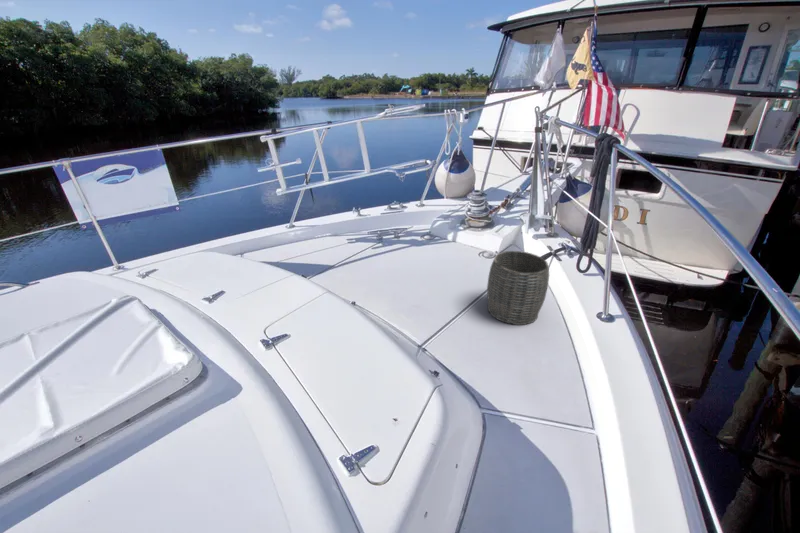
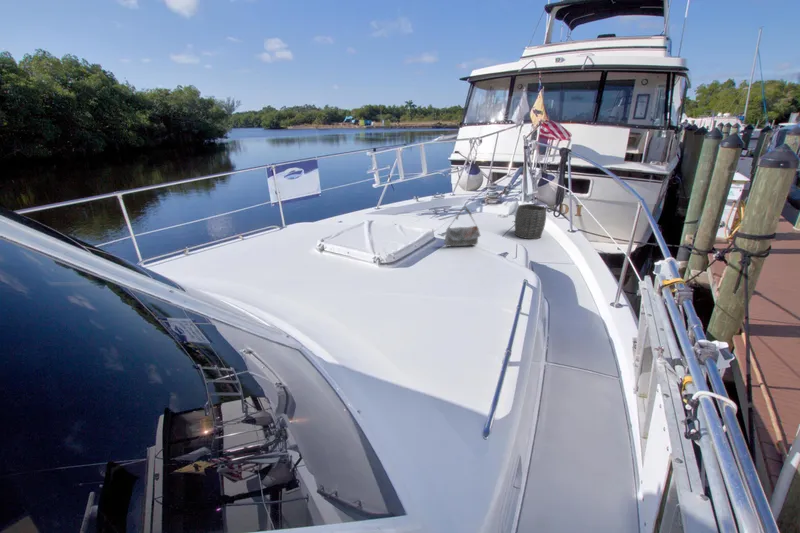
bag: none [99,380,233,489] -> present [444,206,480,246]

